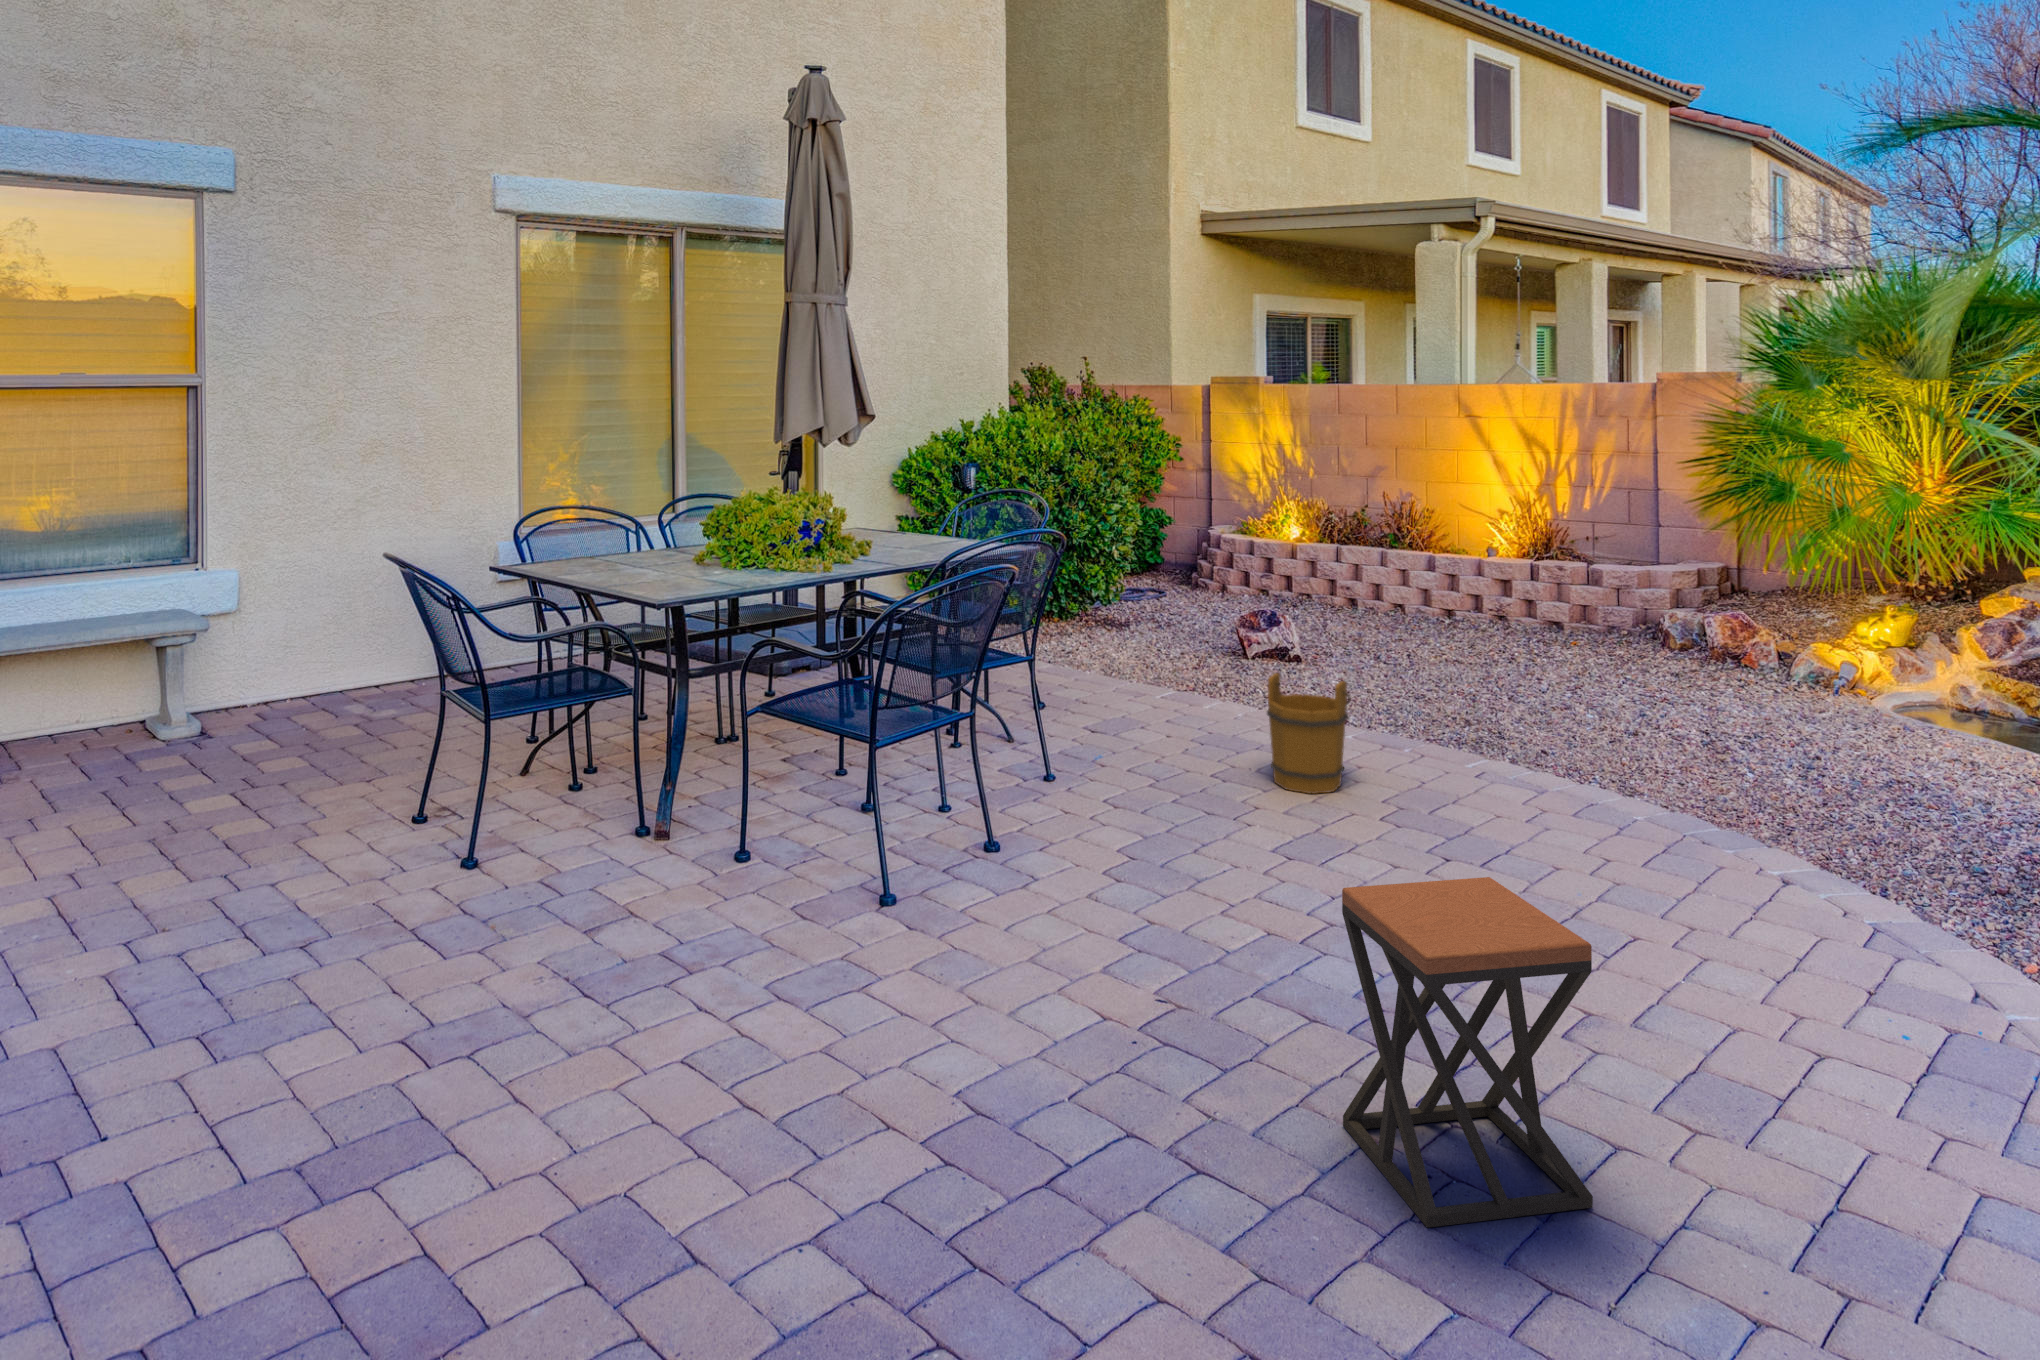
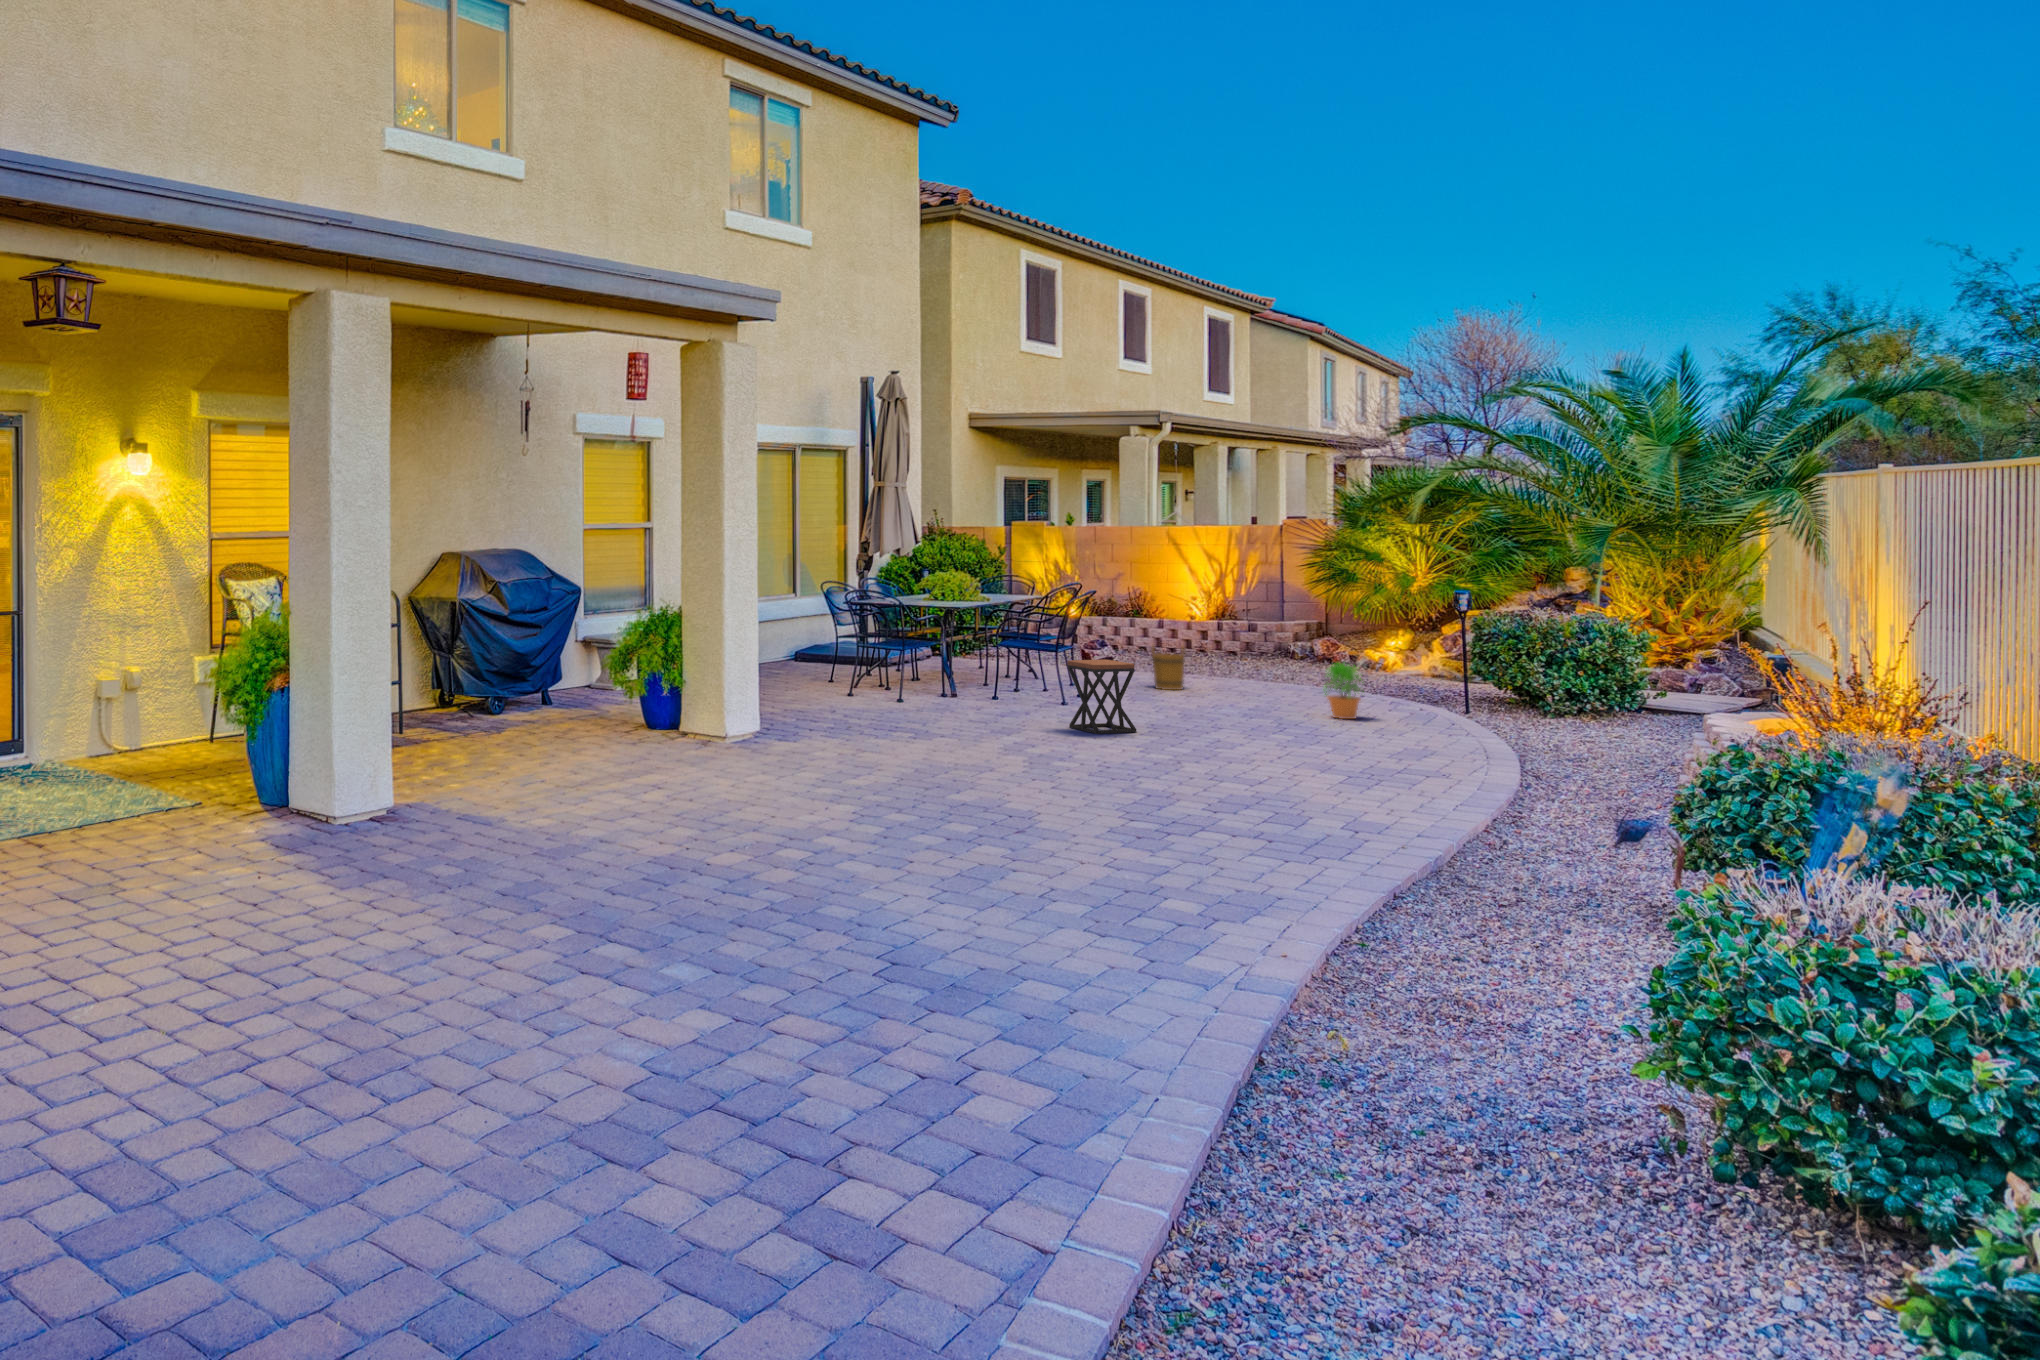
potted plant: none [1645,858,1813,1071] -> present [1323,663,1364,719]
stool: present [1342,877,1593,1228] -> present [1068,659,1136,734]

